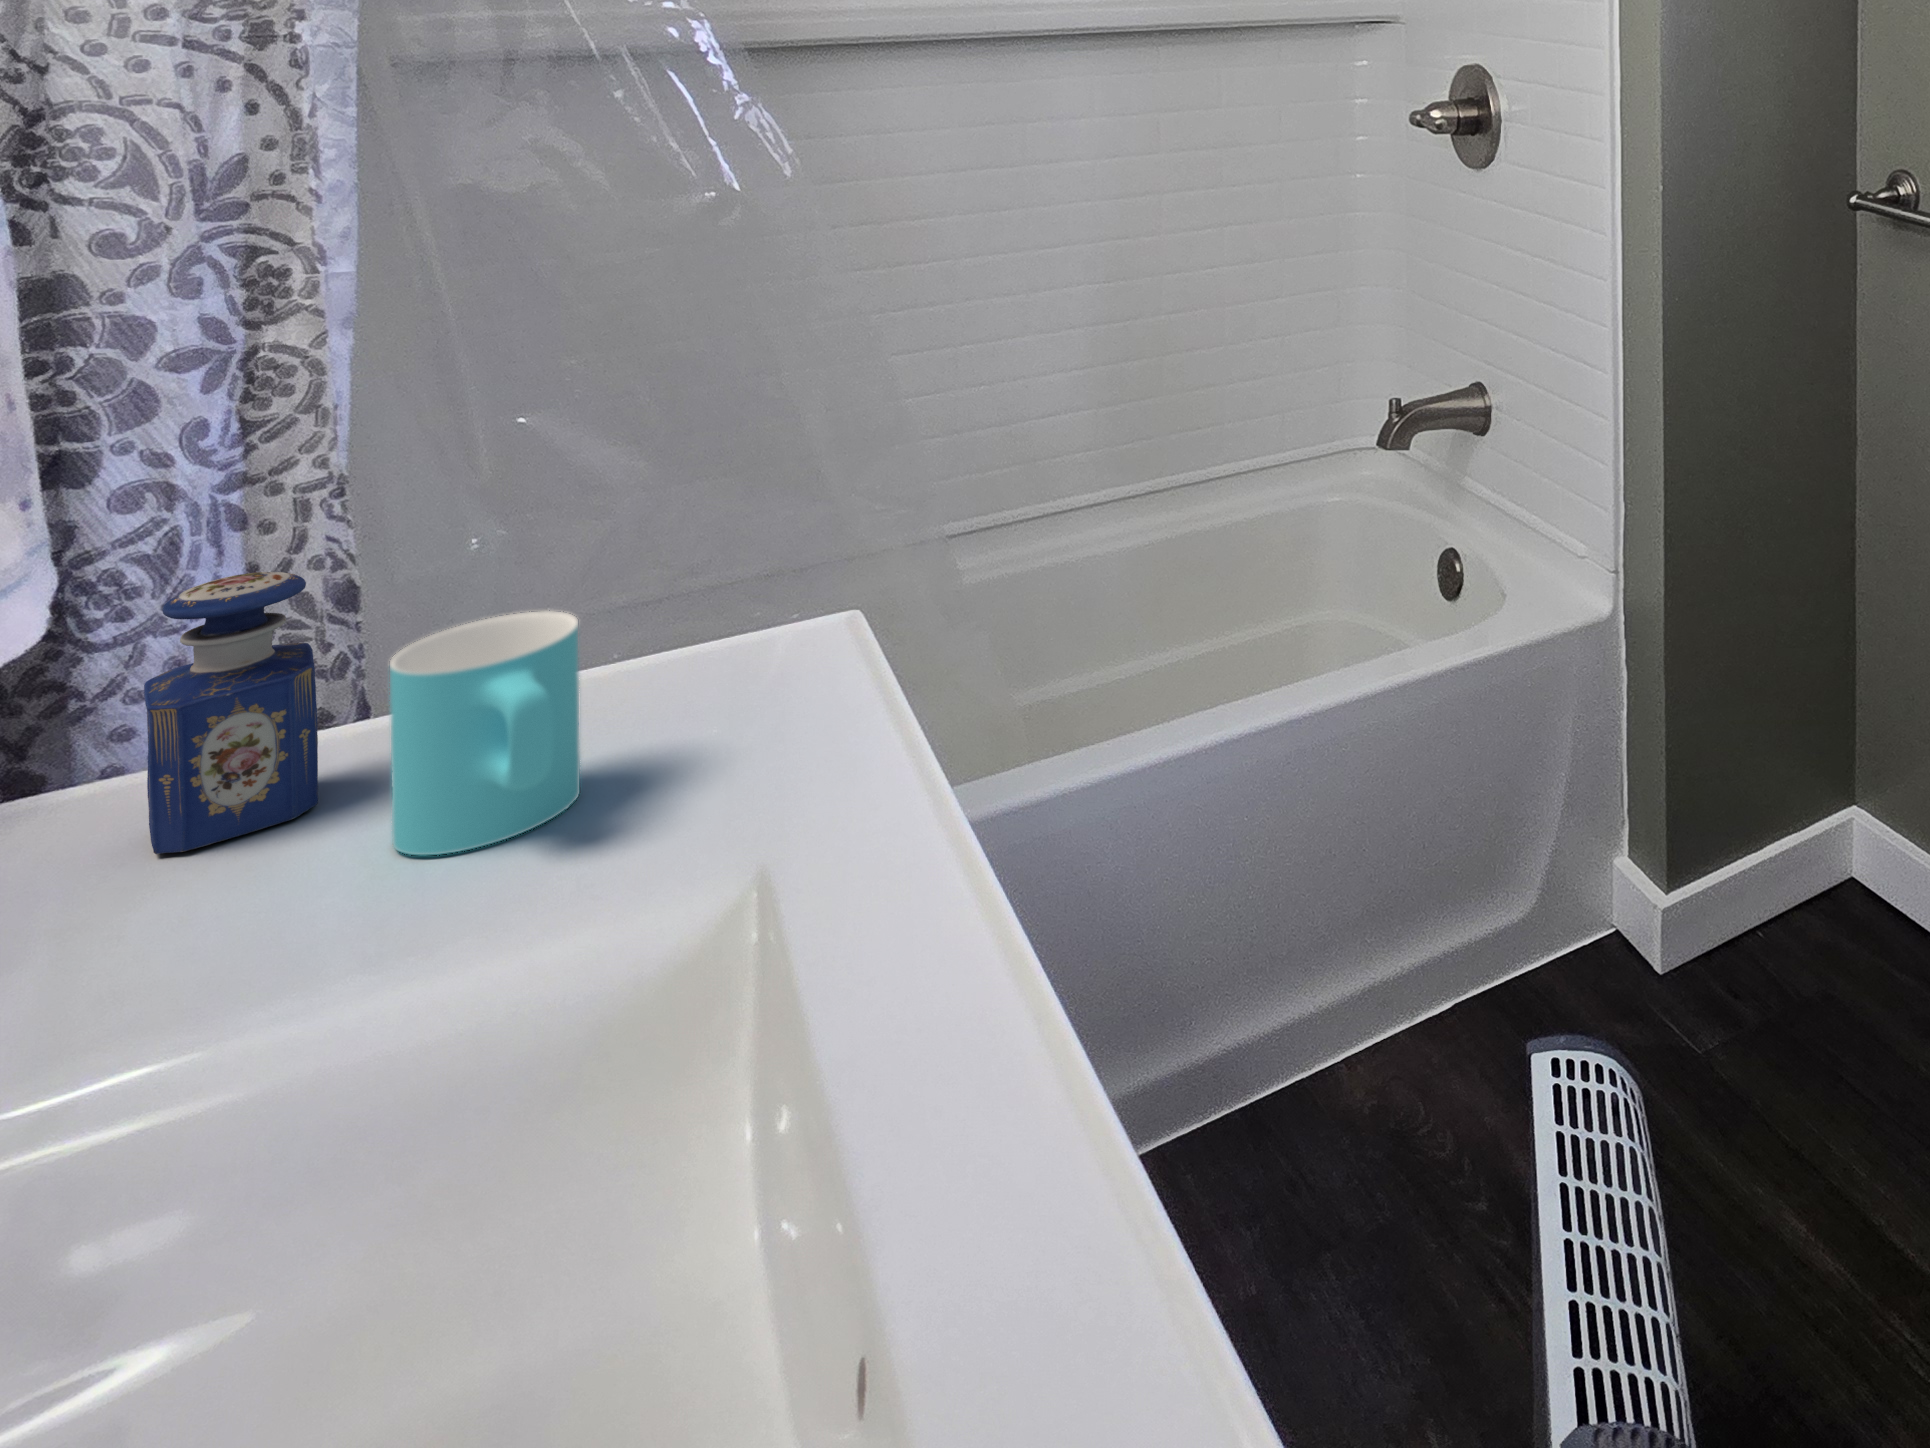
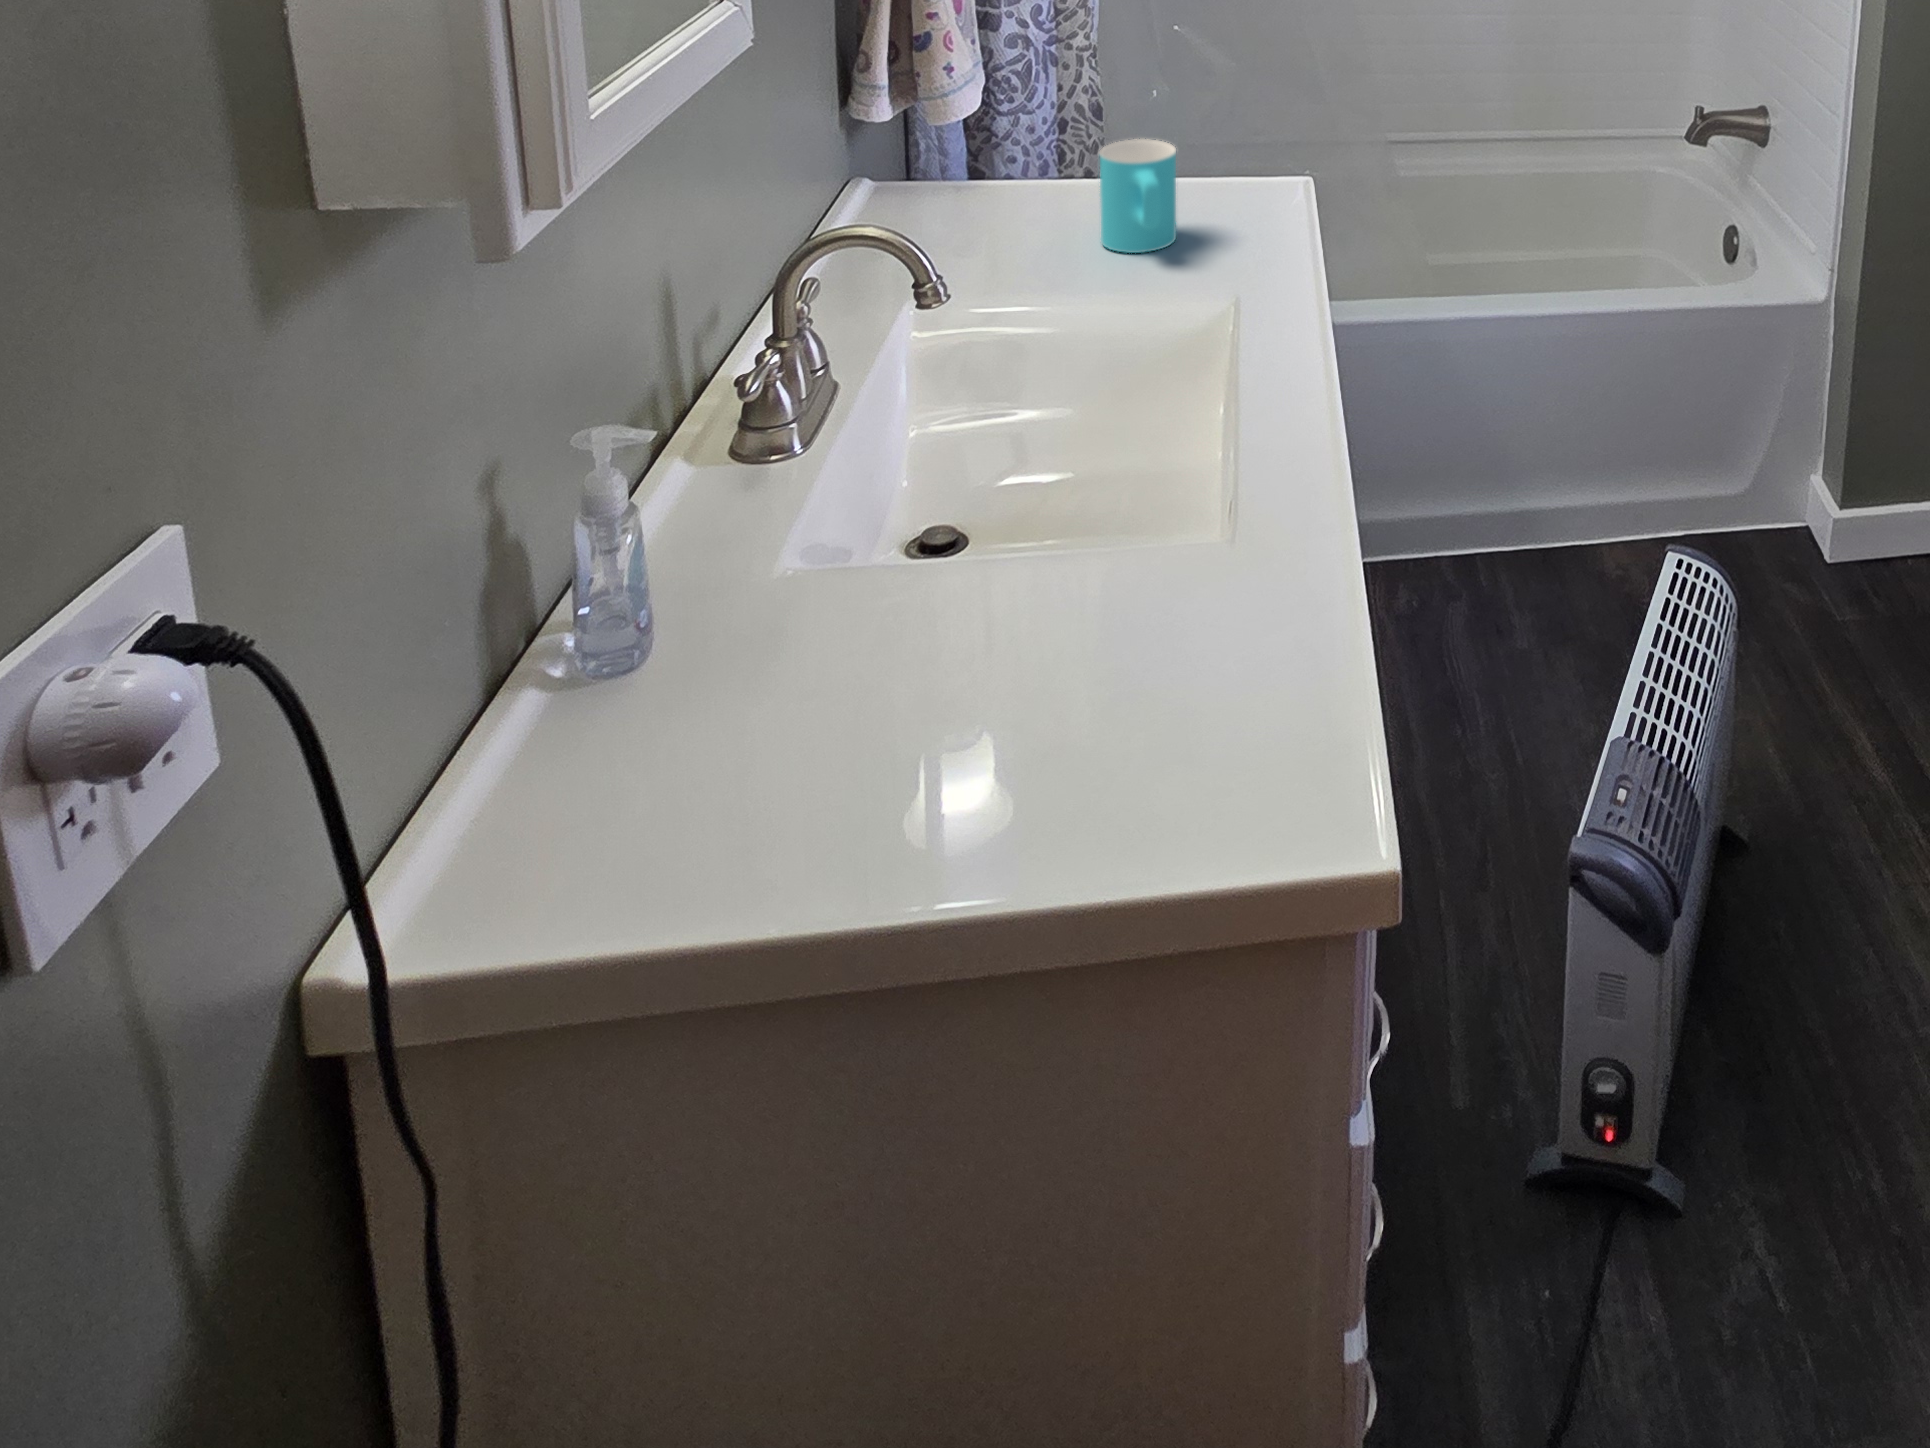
perfume bottle: present [144,572,318,854] -> none [1014,92,1077,221]

